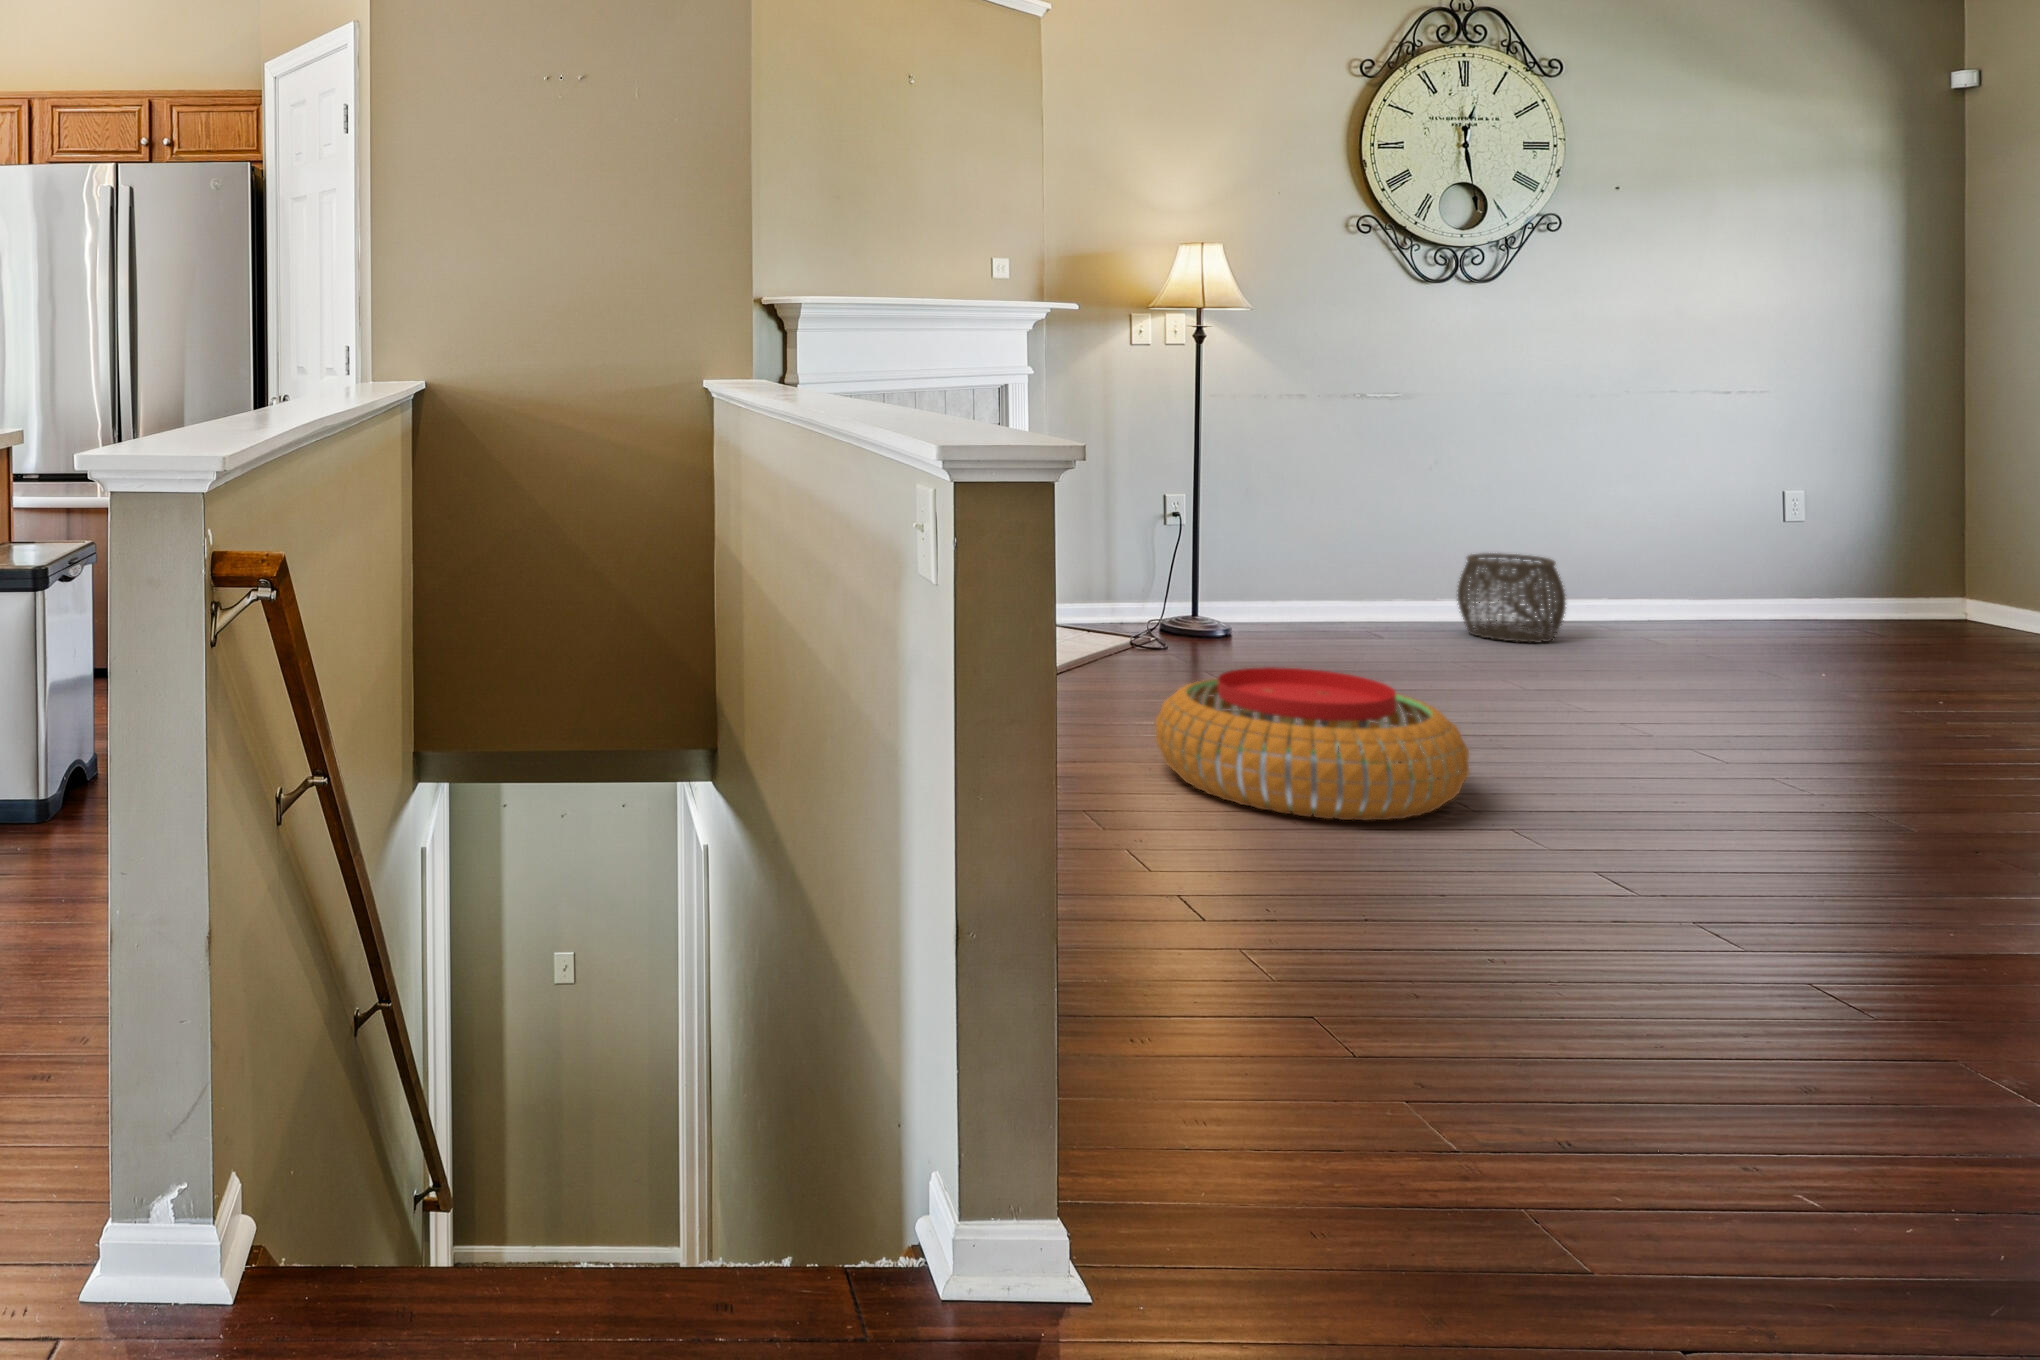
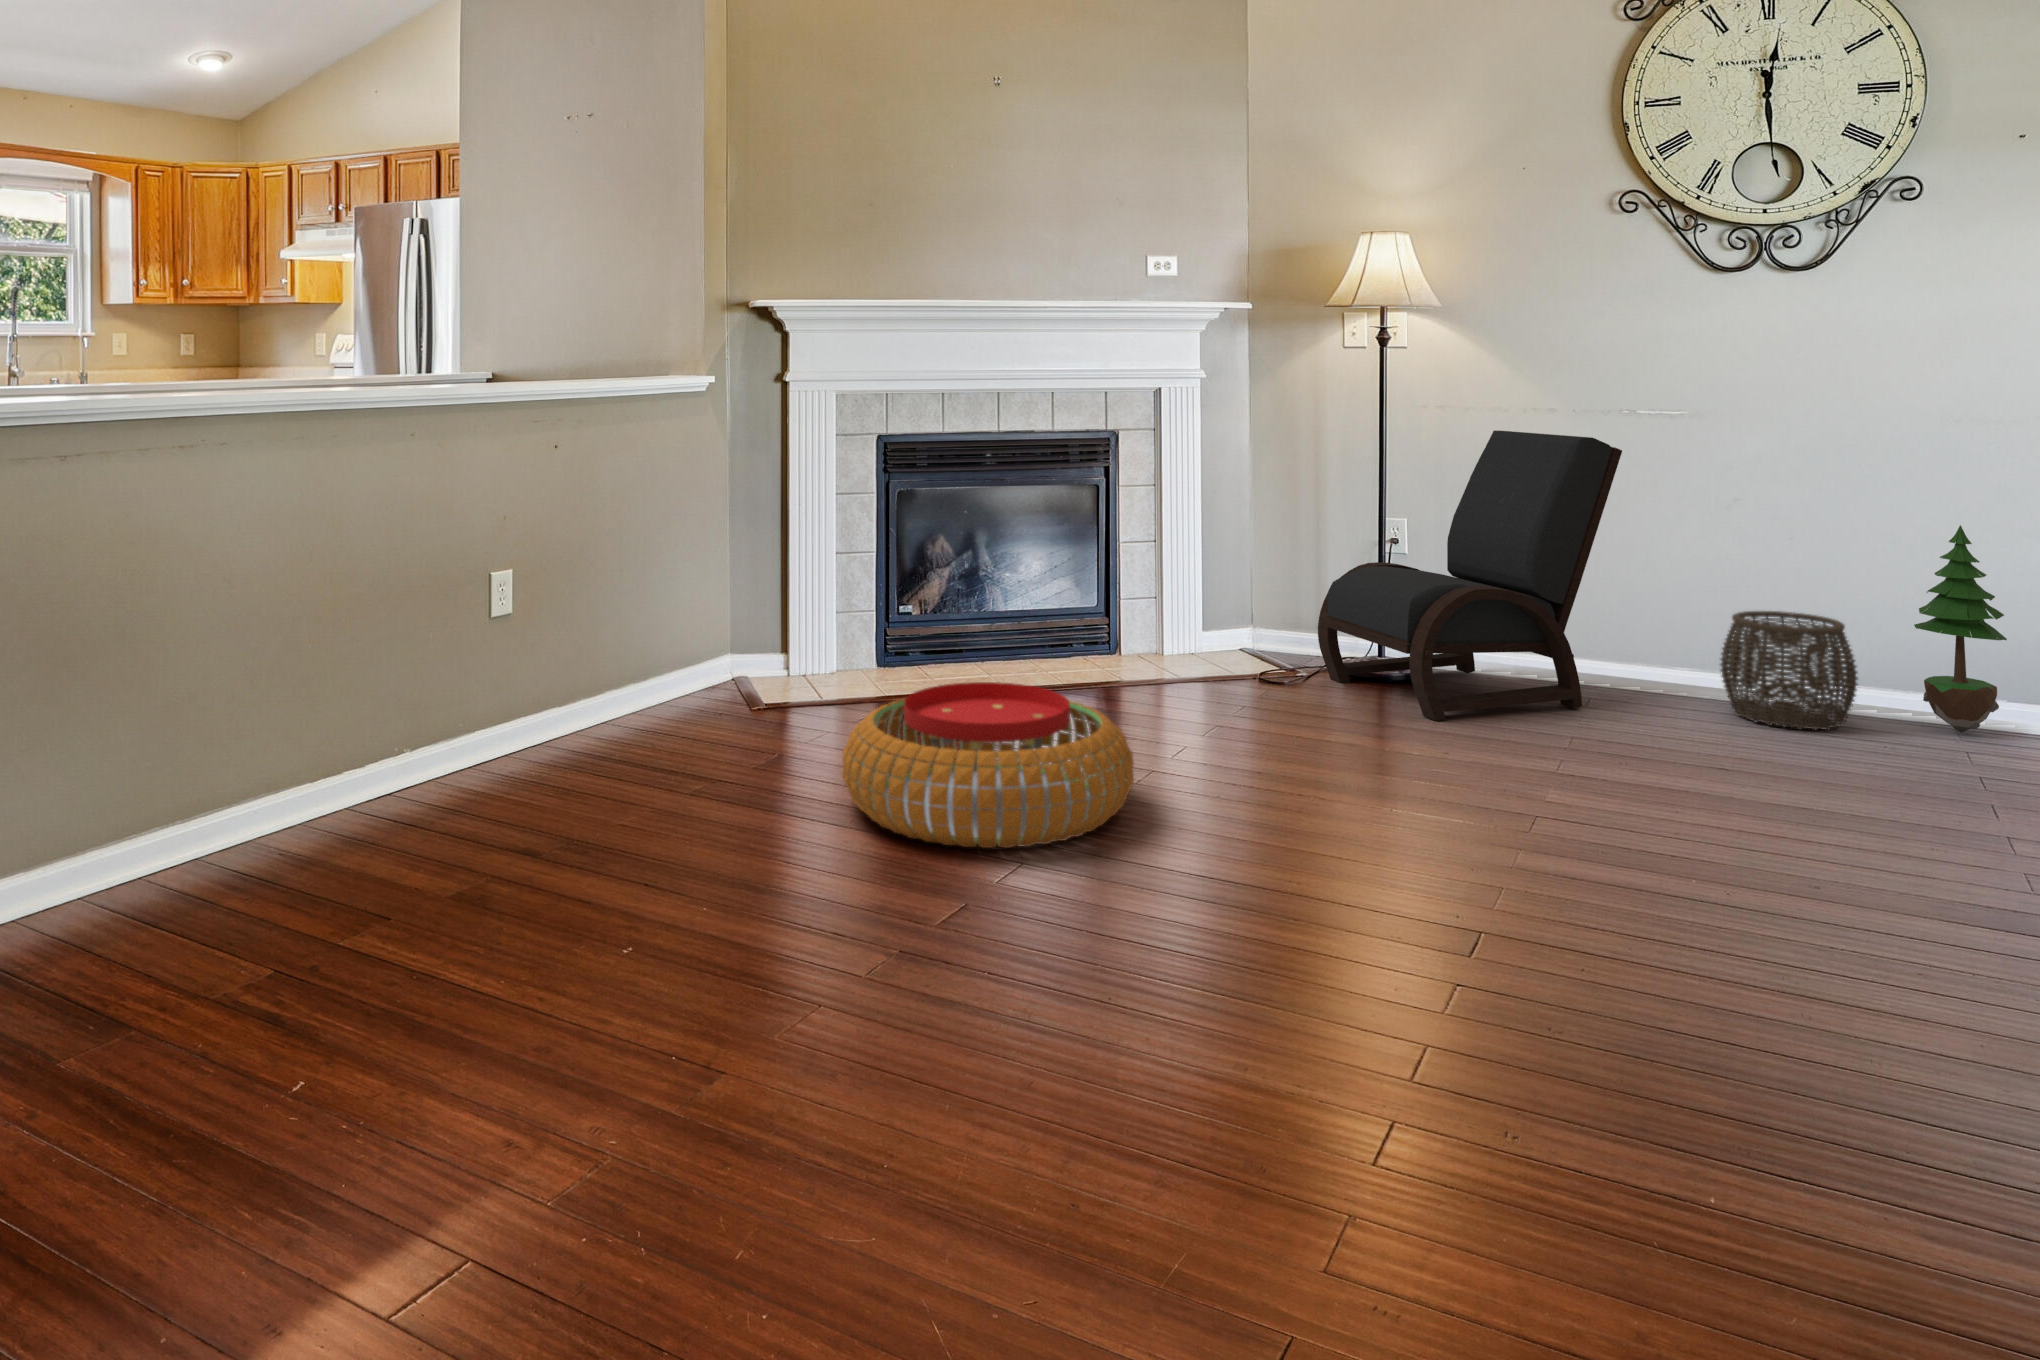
lounge chair: none [1176,418,1394,668] -> present [1318,431,1622,721]
potted tree: none [1575,477,1644,633] -> present [1914,525,2007,733]

